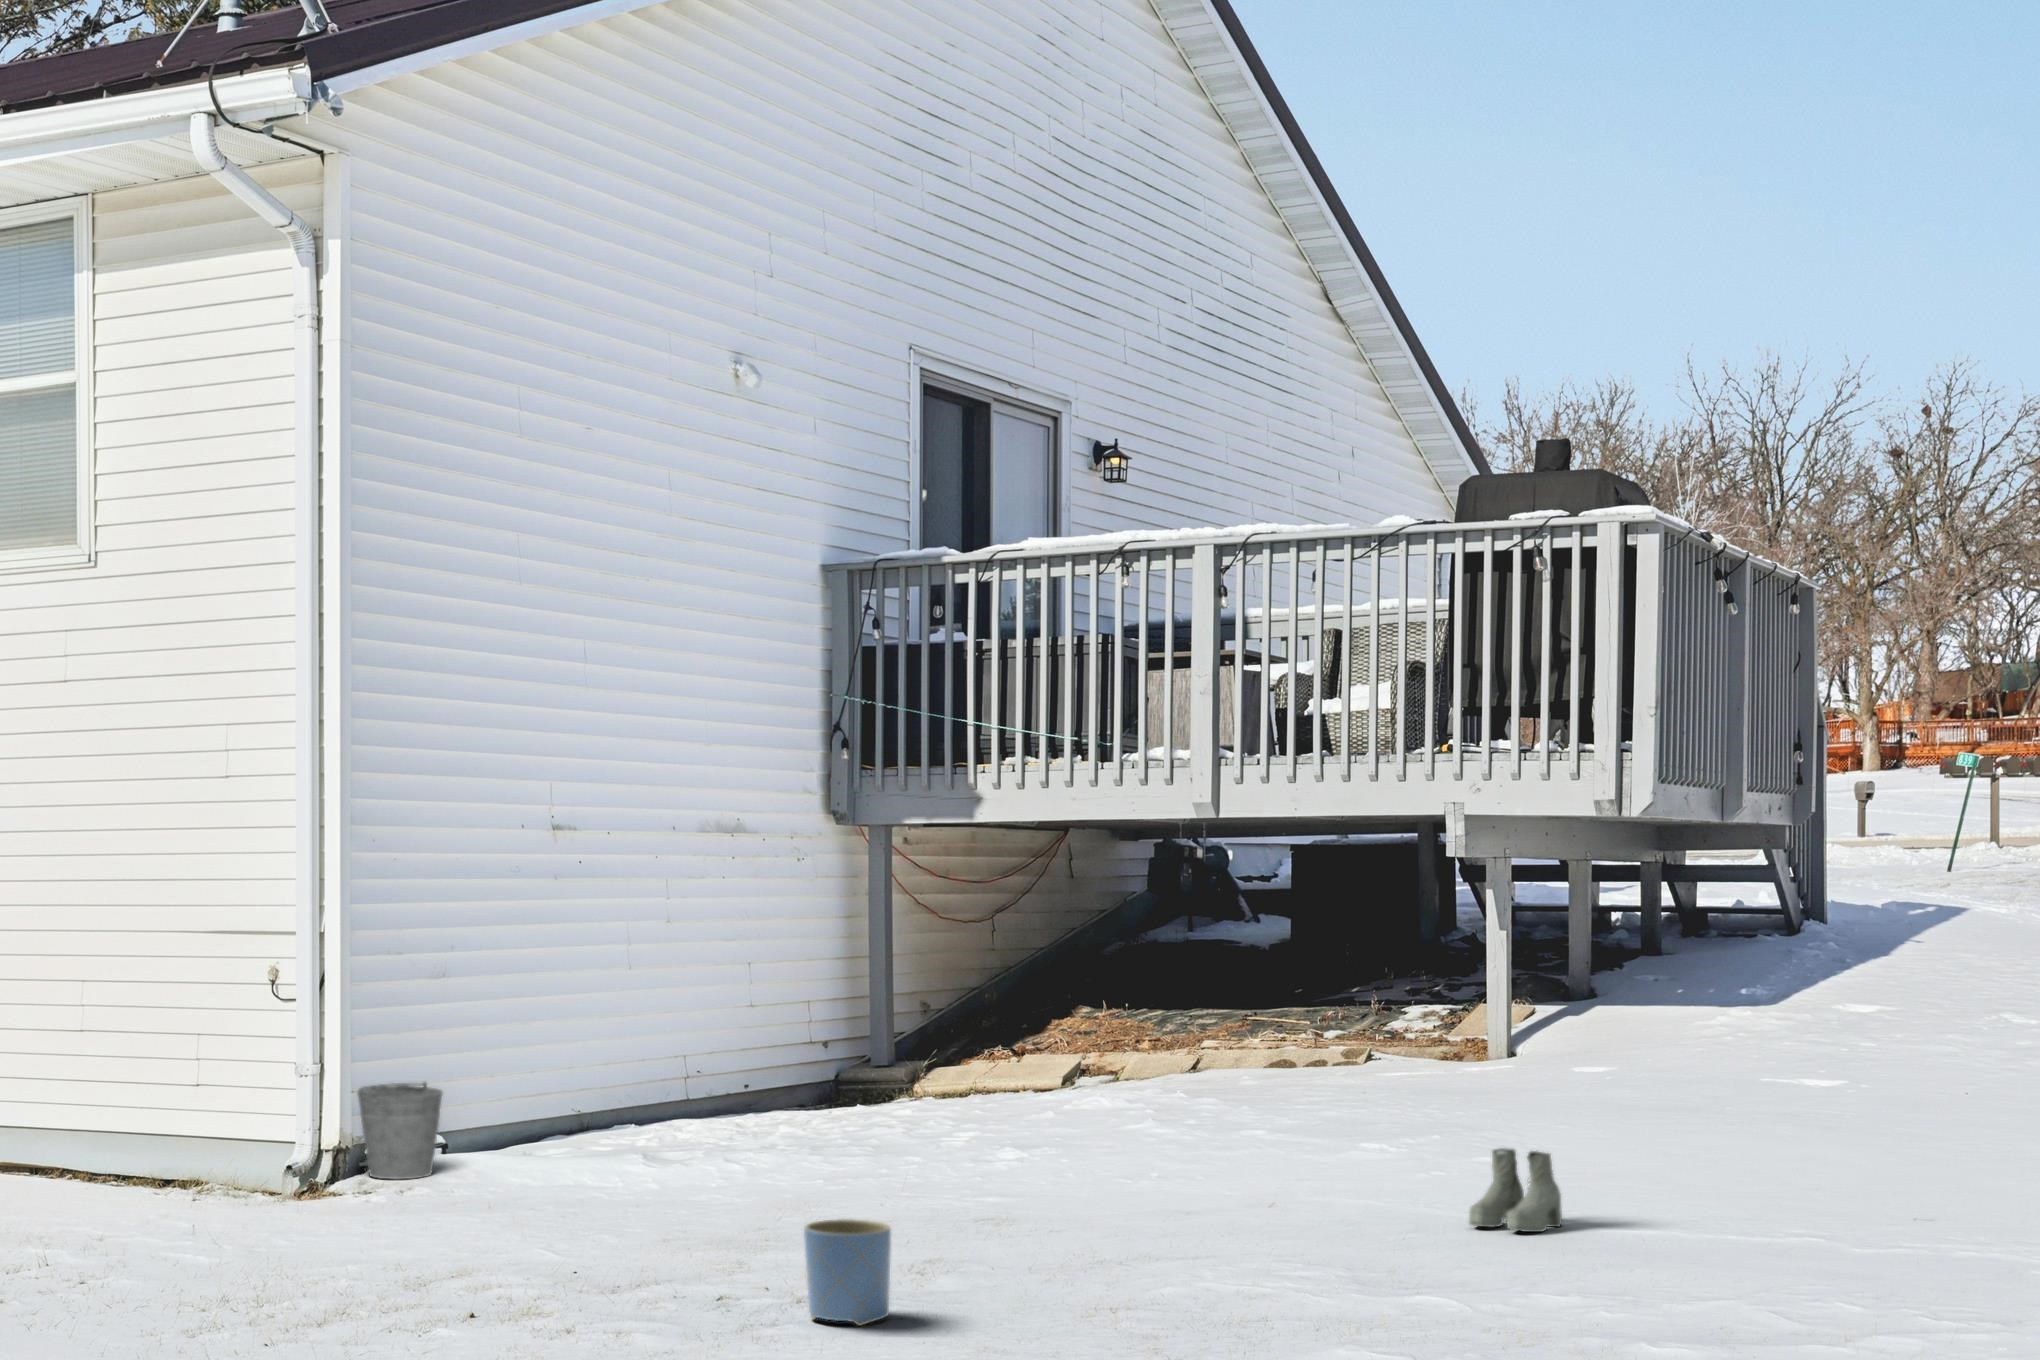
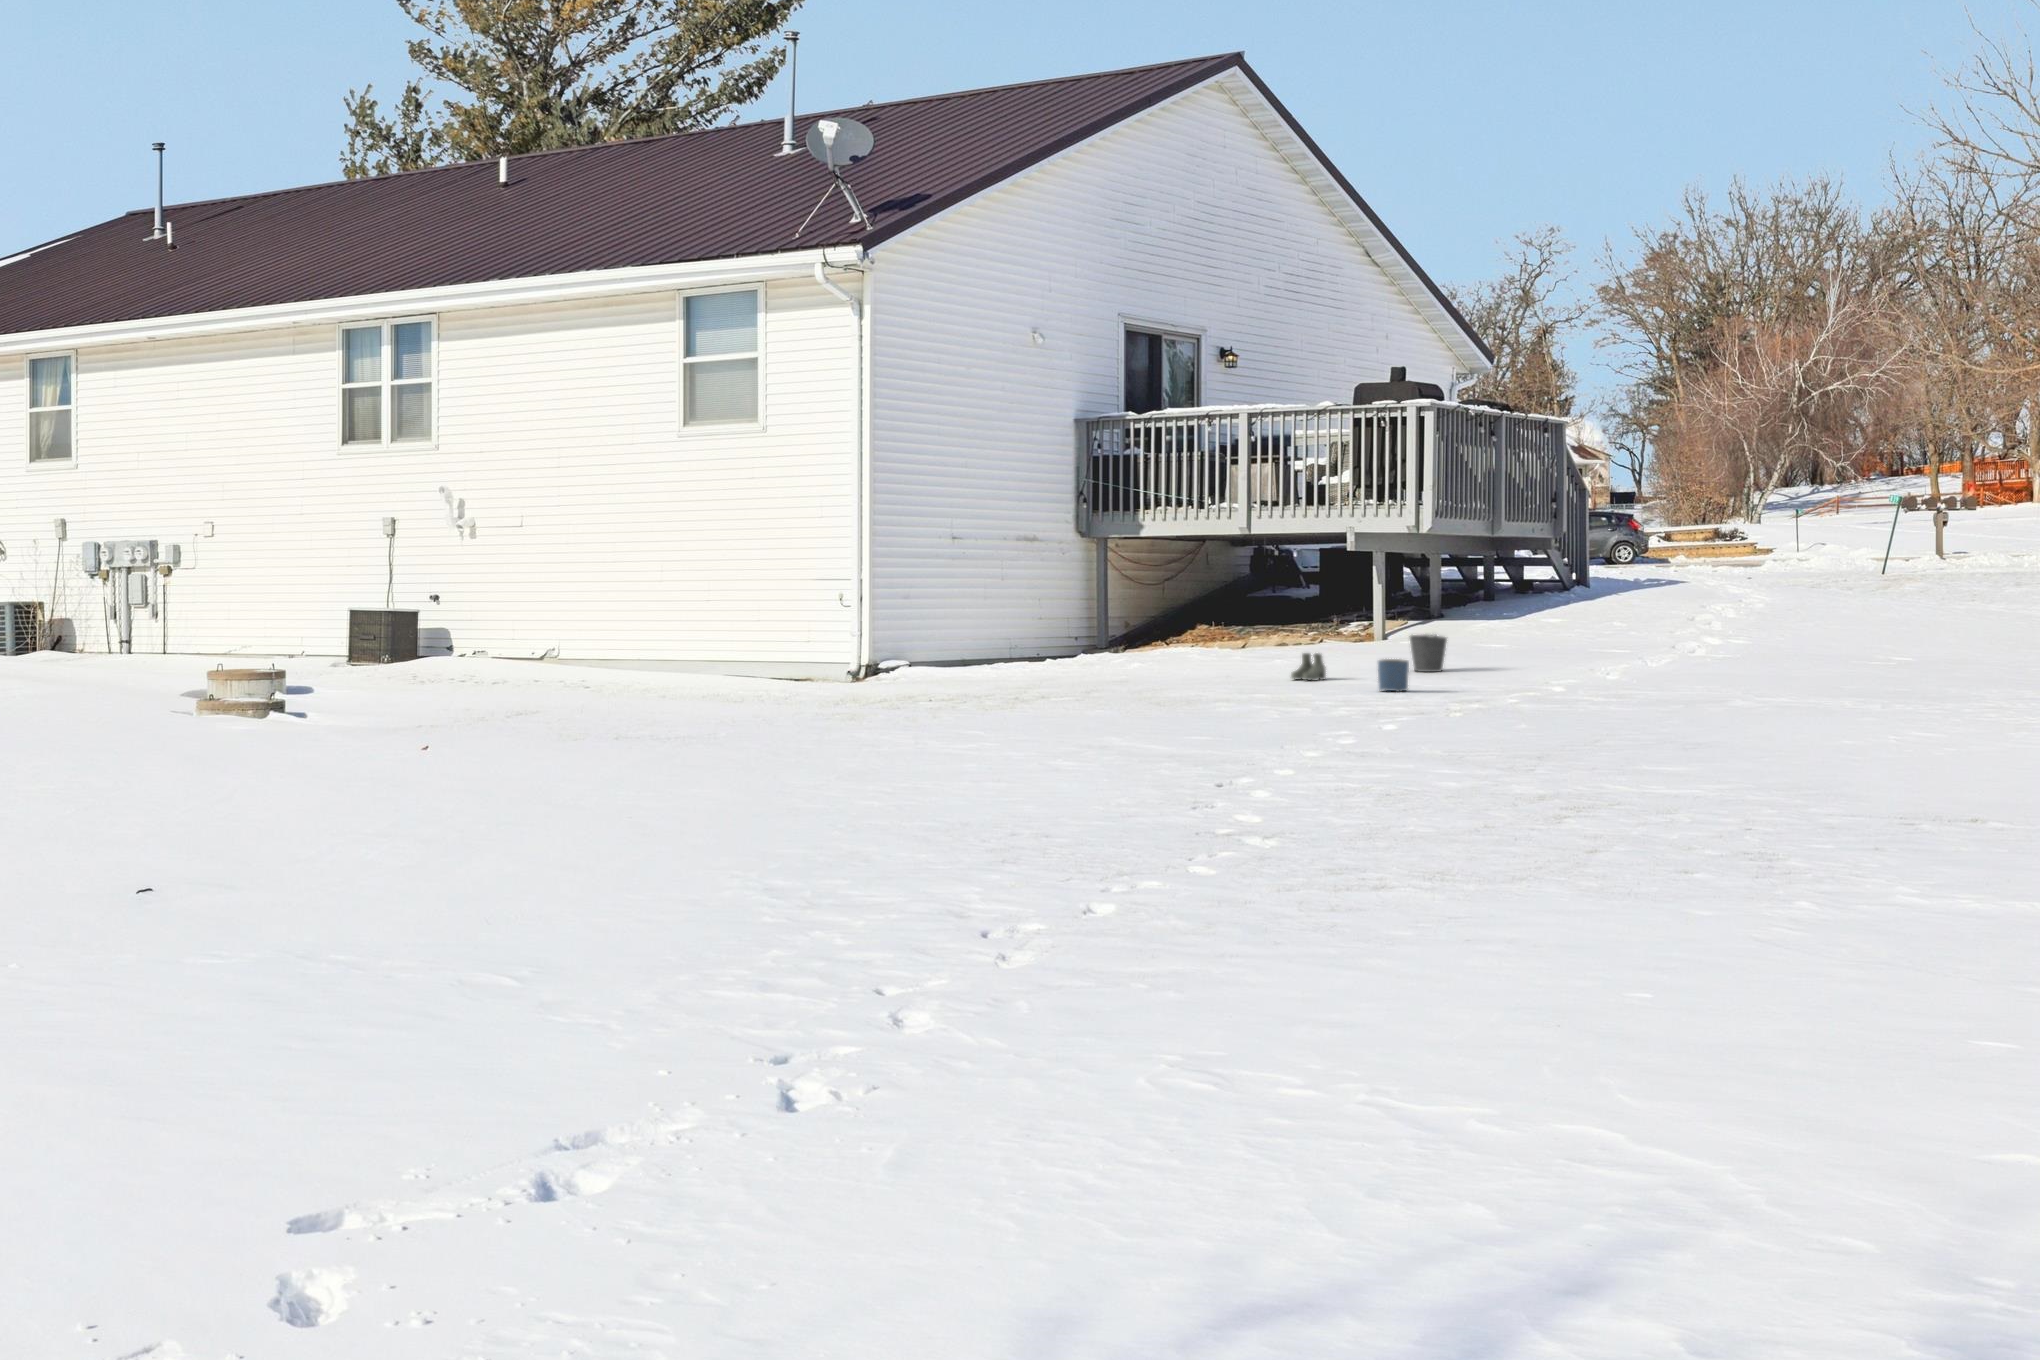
bucket: present [358,1082,443,1179] -> present [1410,635,1447,672]
planter: present [804,1219,891,1326] -> present [1378,659,1409,692]

